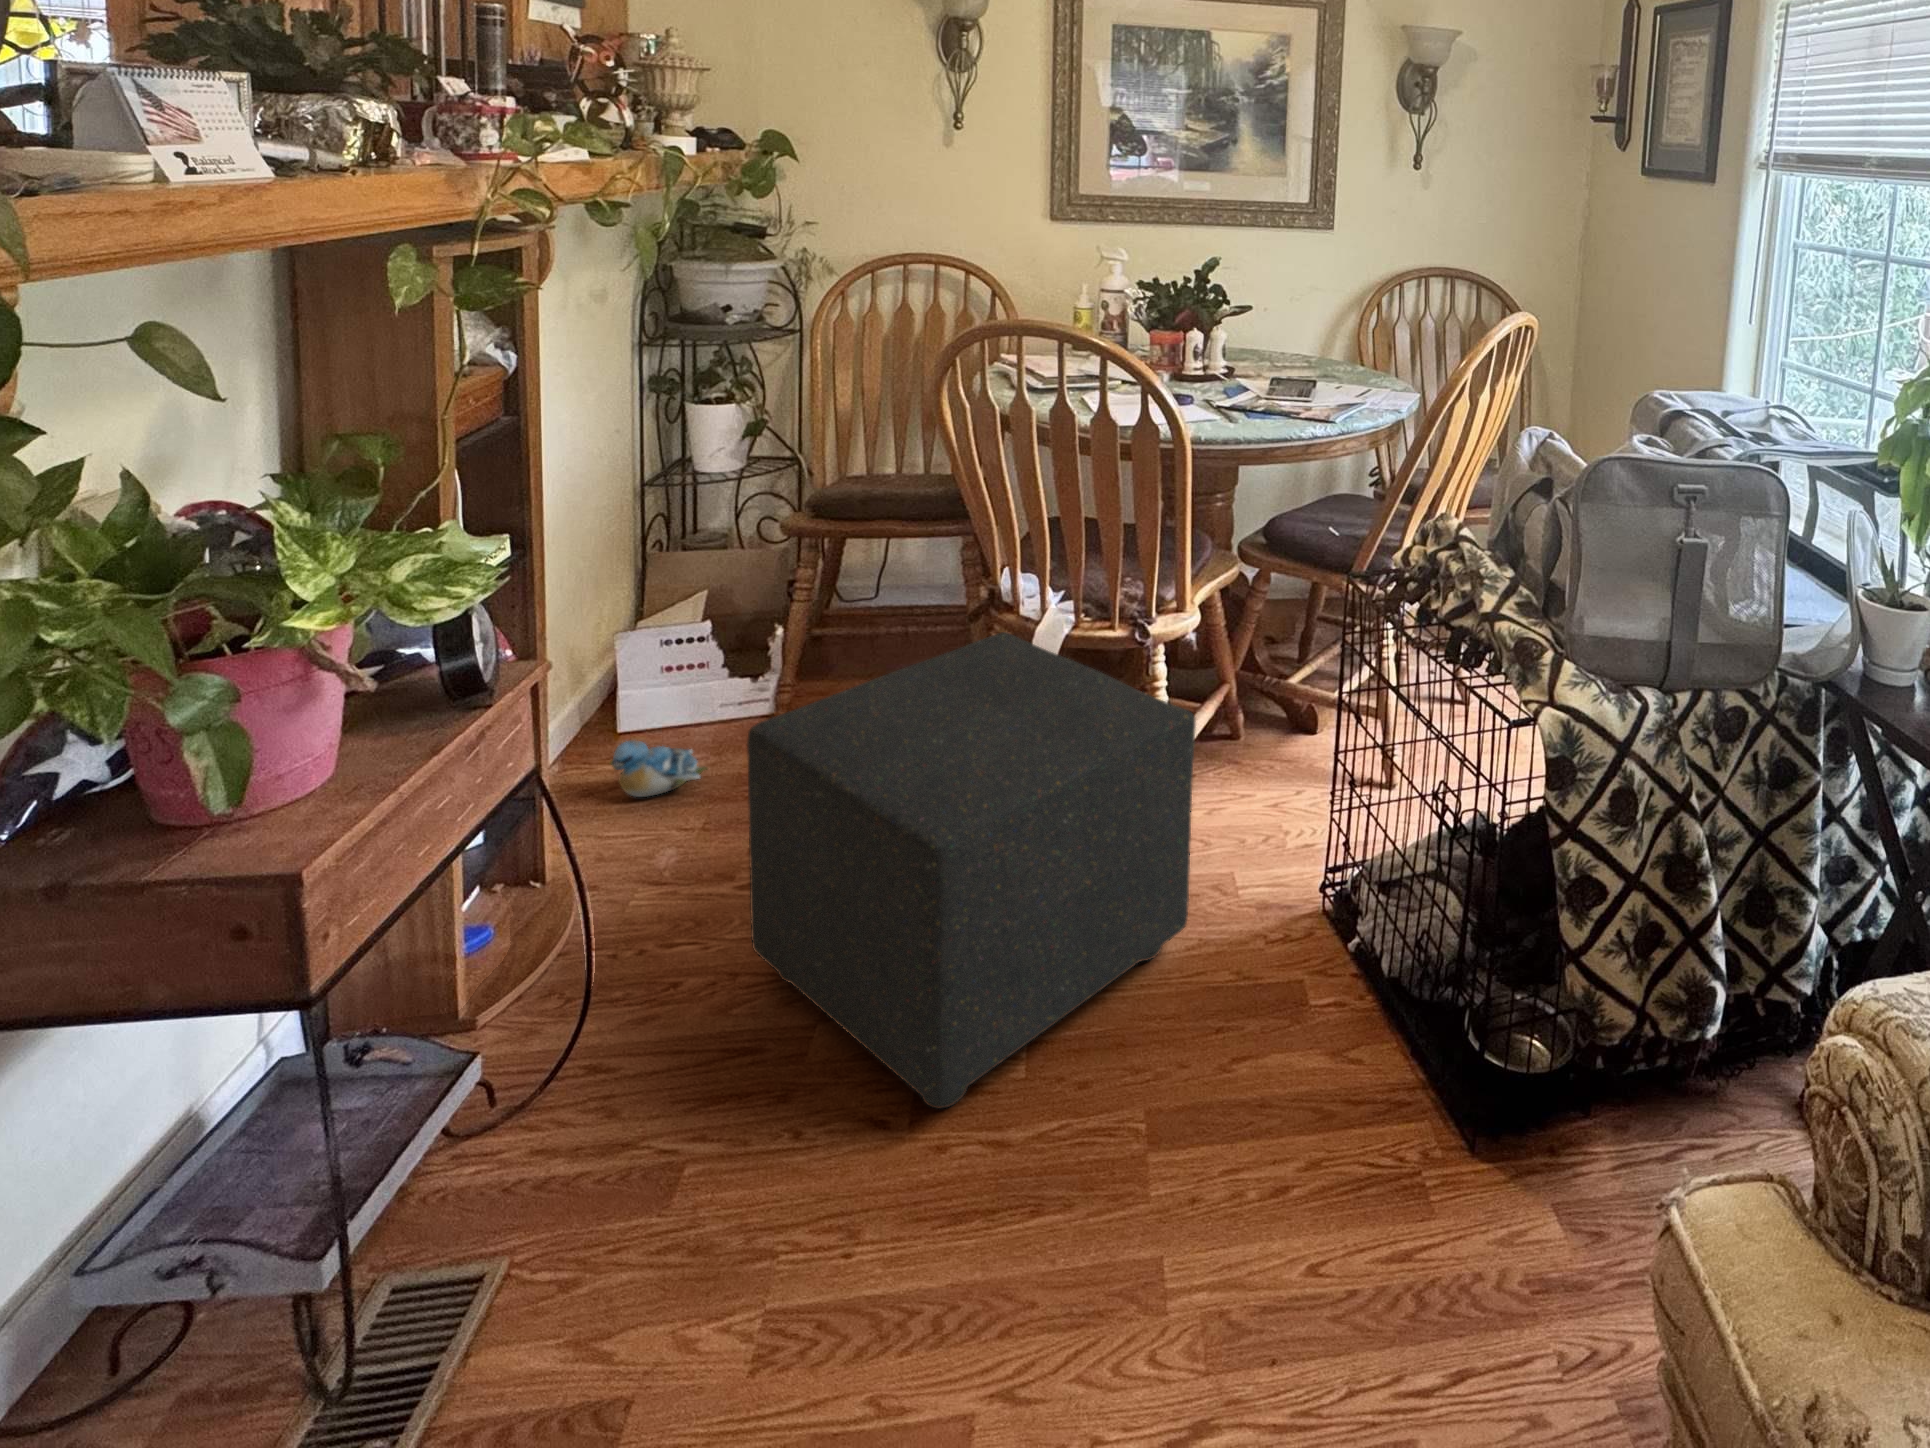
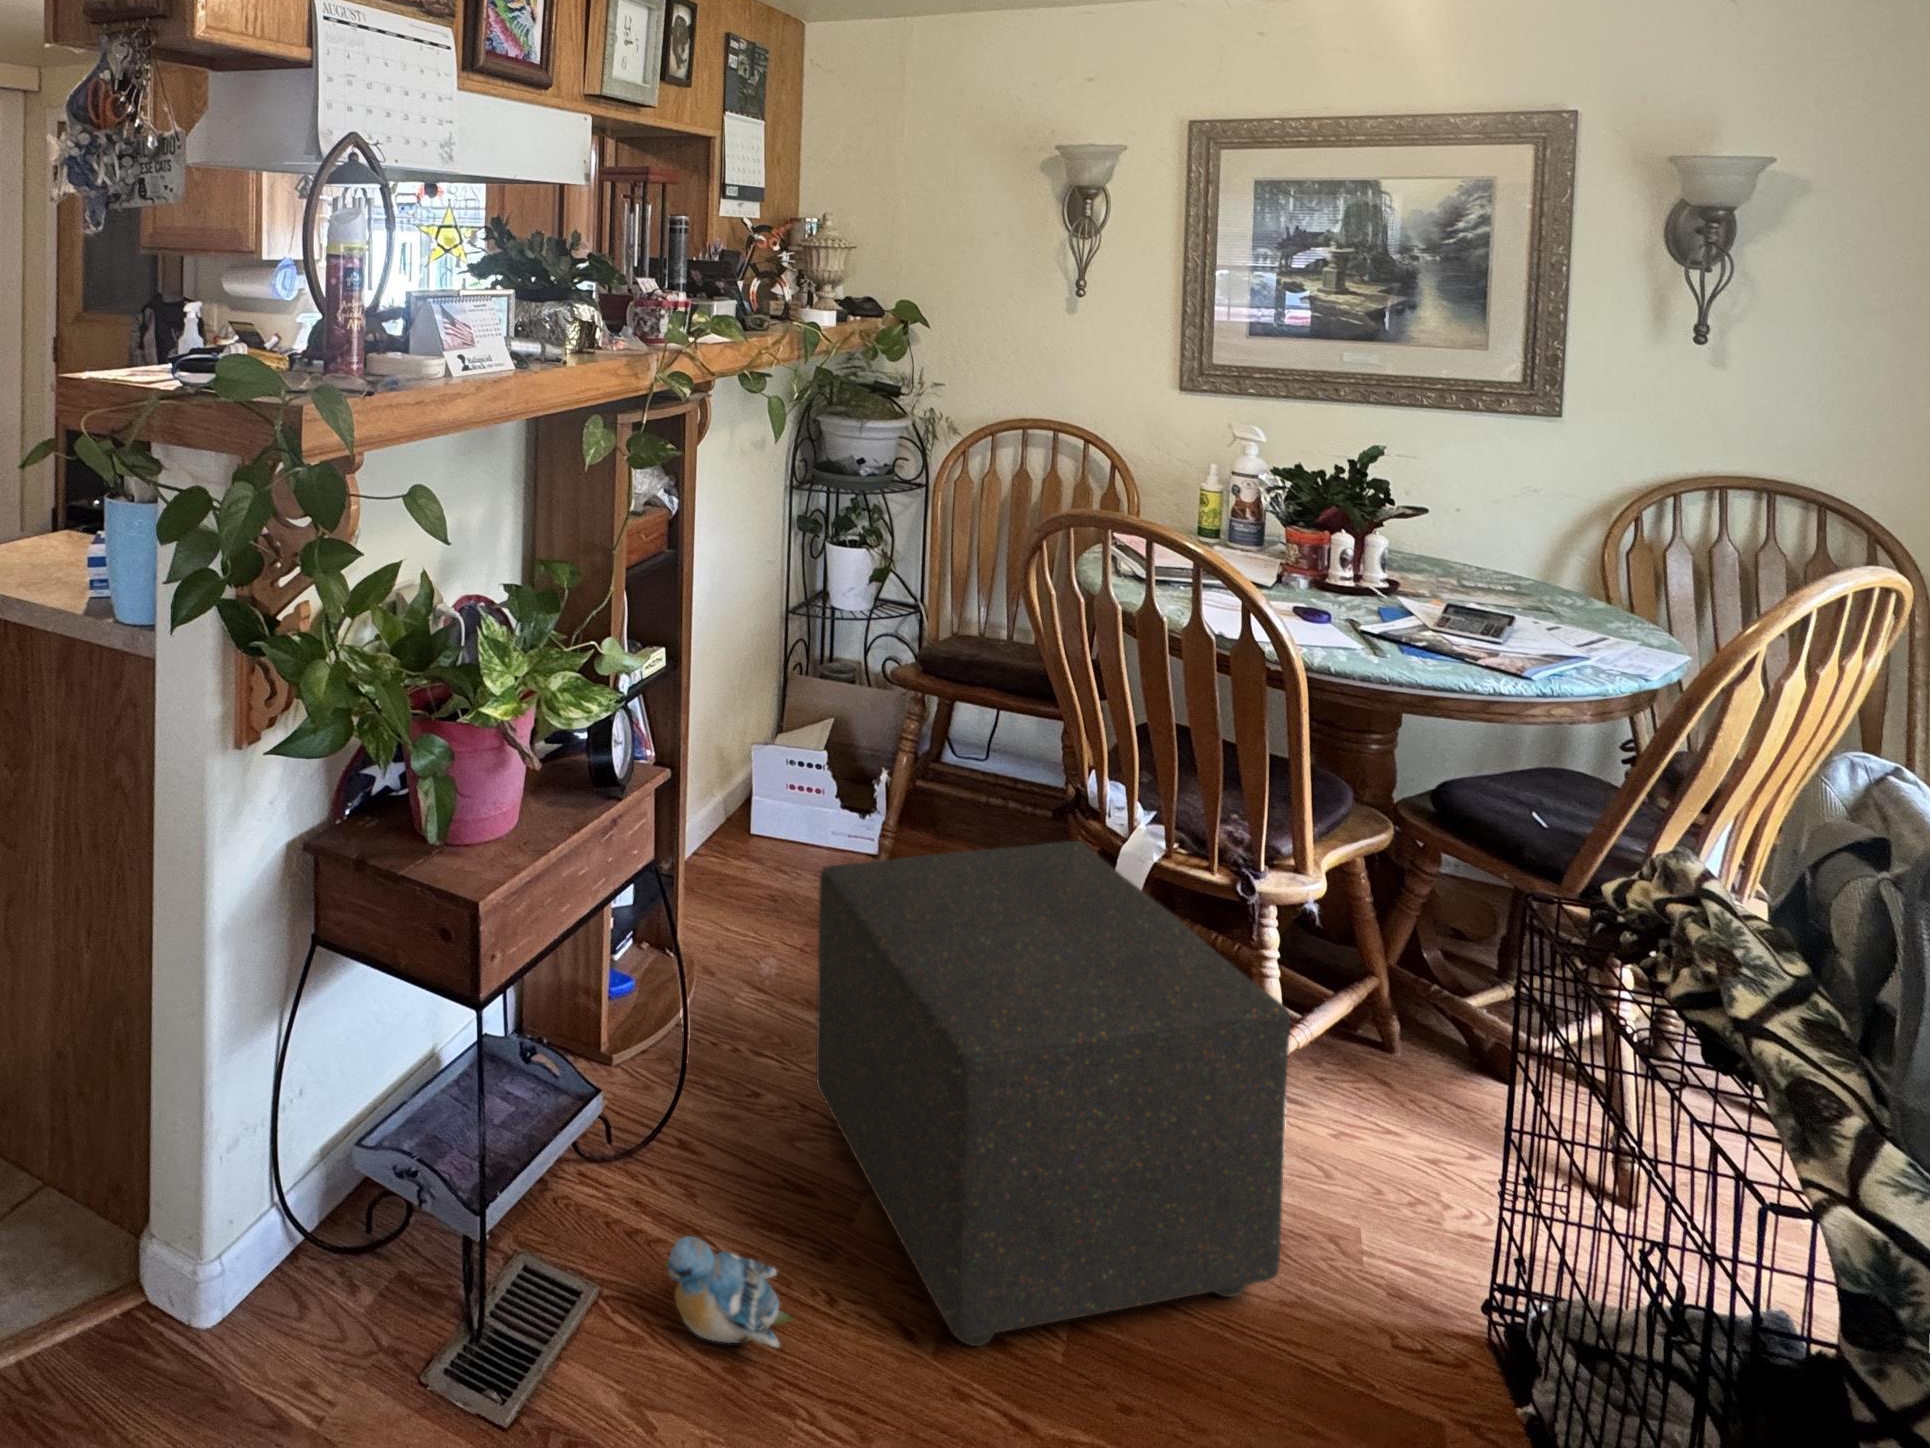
plush toy: present [610,740,707,797] -> present [665,1236,793,1347]

